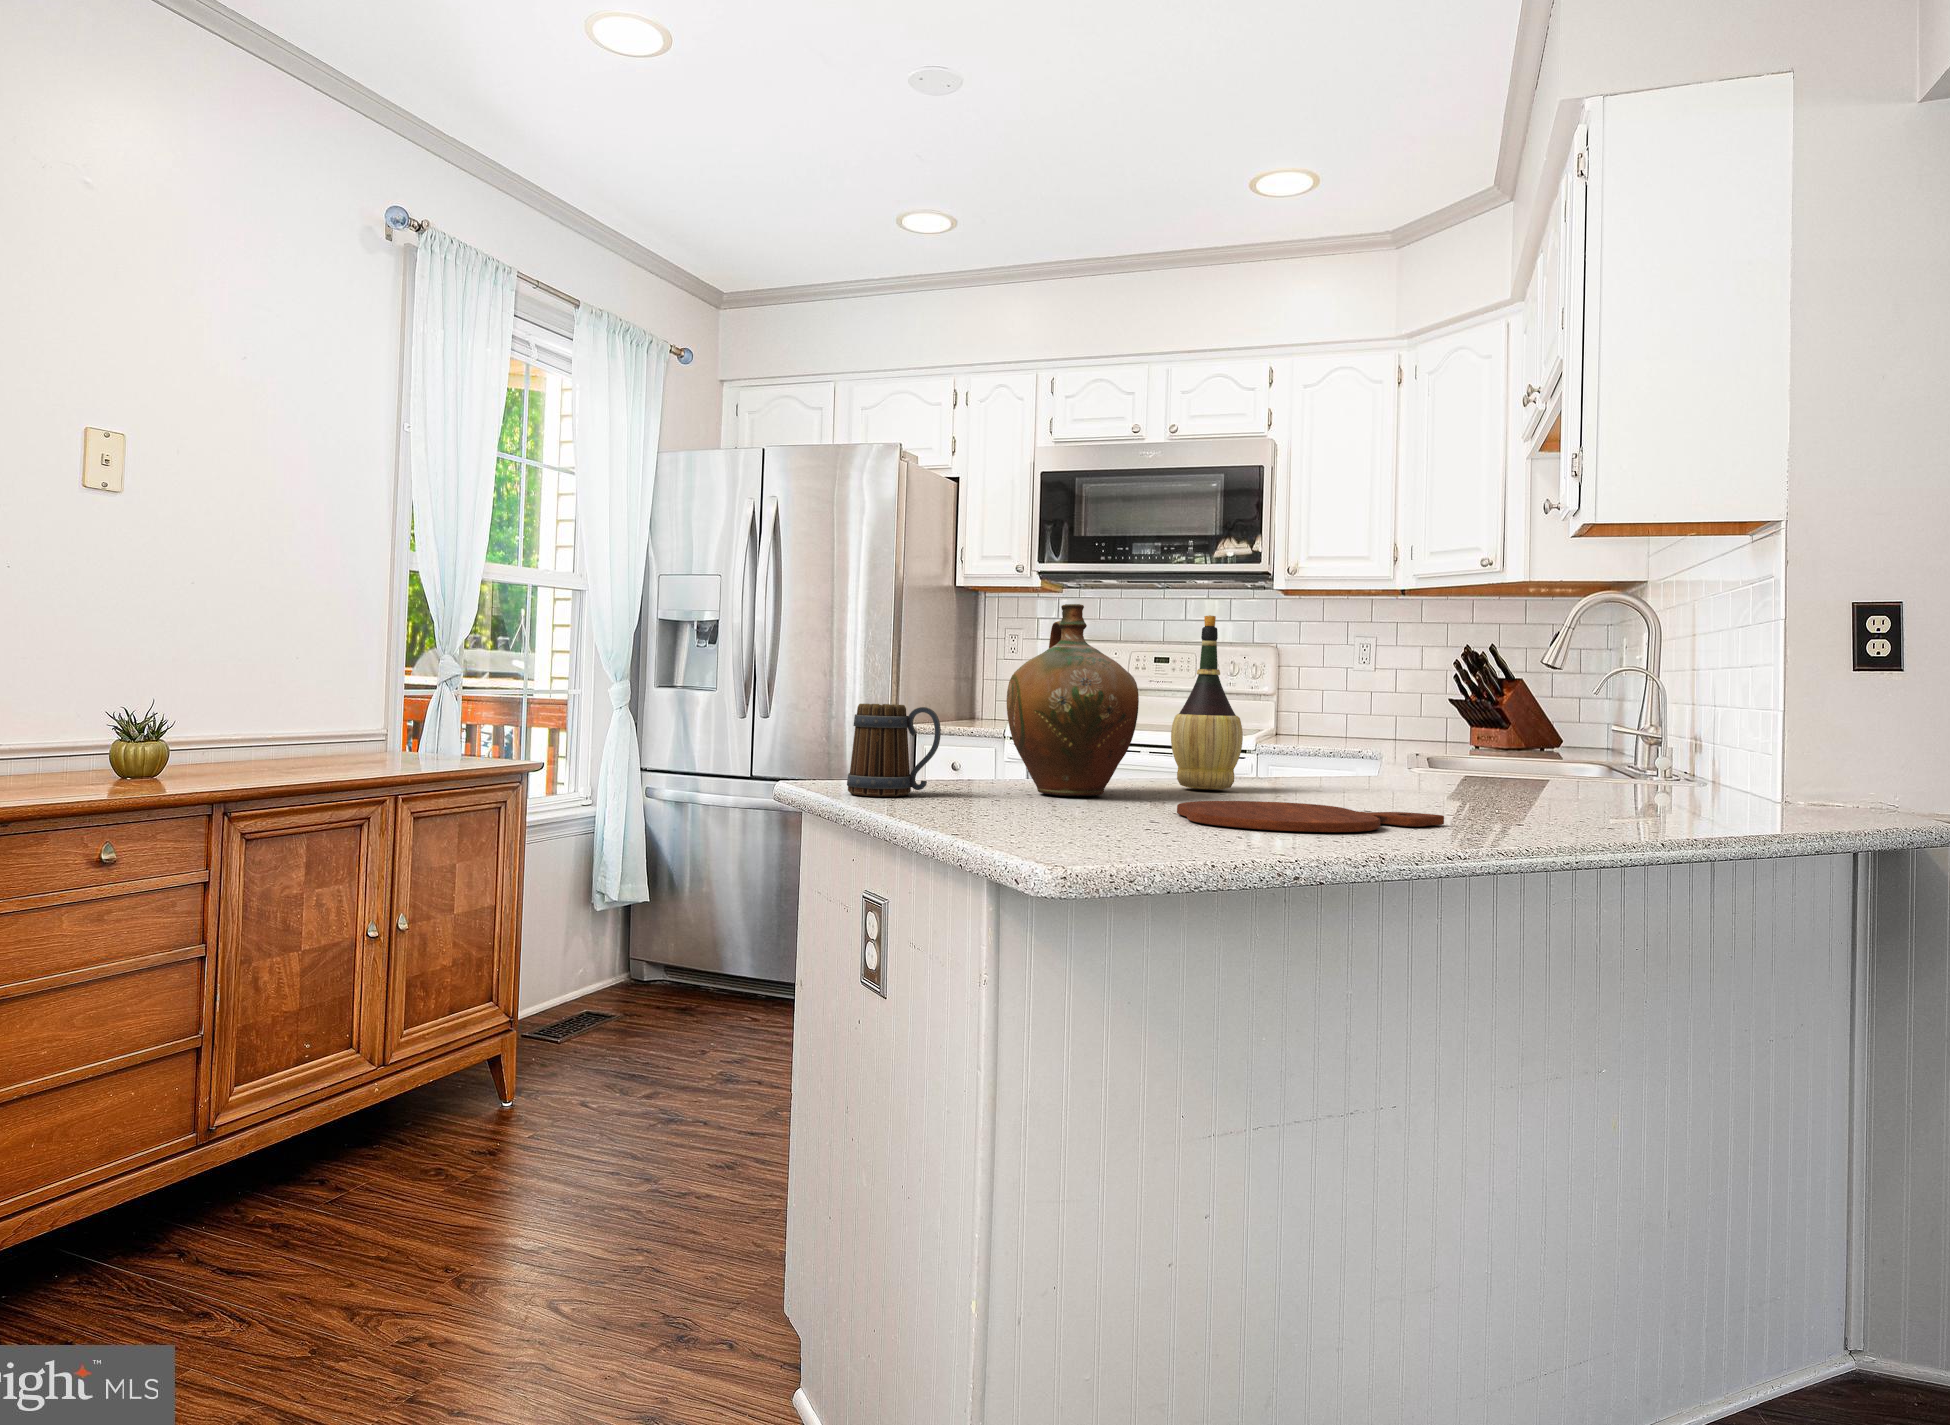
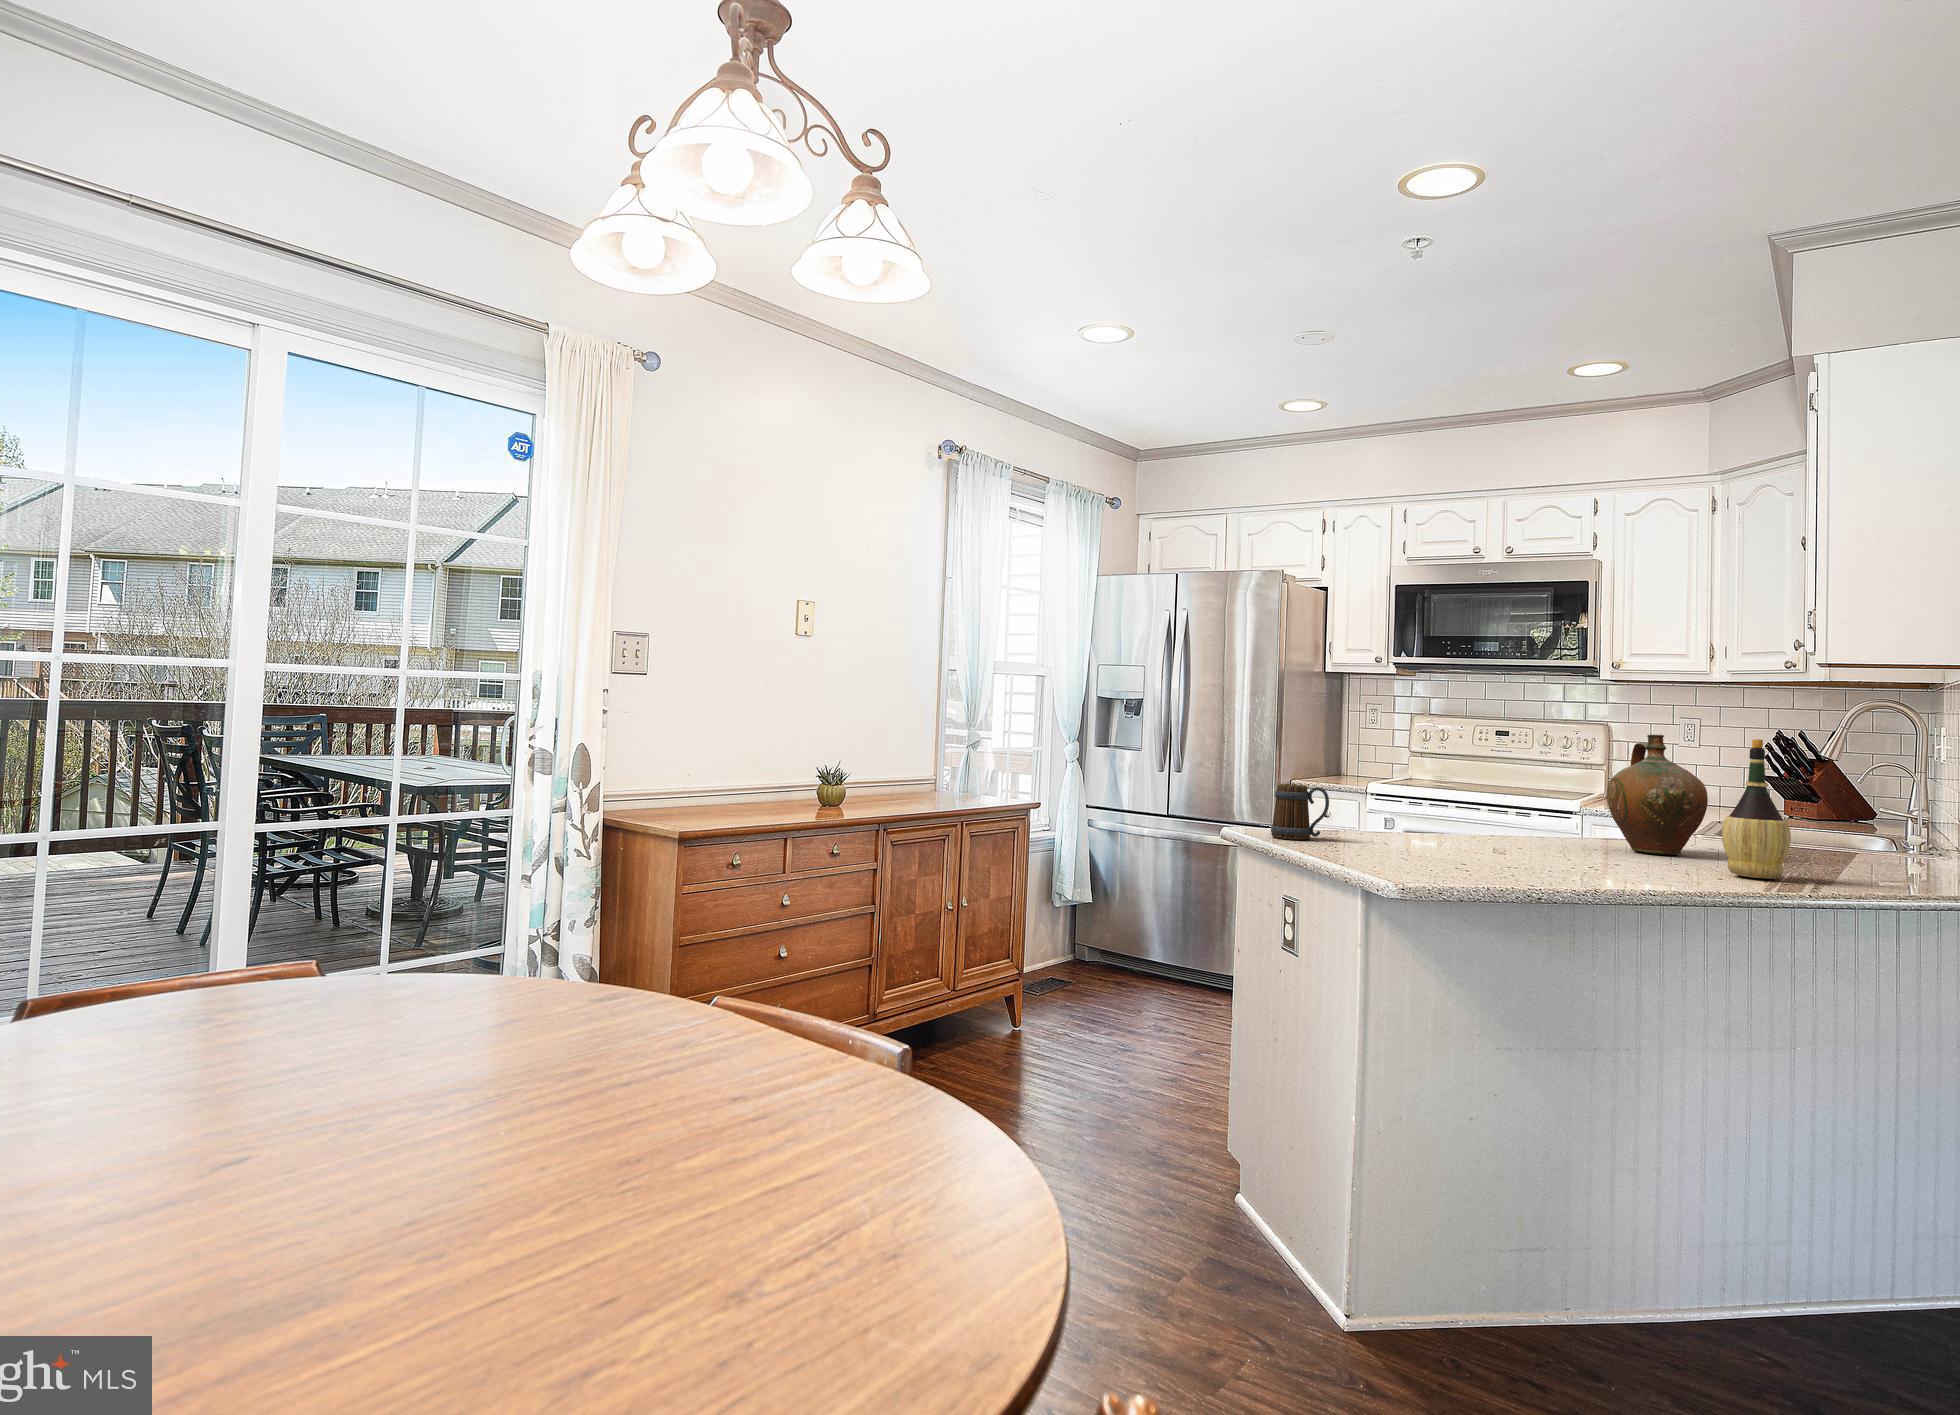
ceramic jug: present [1007,604,1139,796] -> present [1607,735,1708,855]
wine bottle: present [1171,615,1243,790] -> present [1722,739,1791,878]
cutting board: present [1177,801,1444,832] -> none [1481,852,1663,875]

